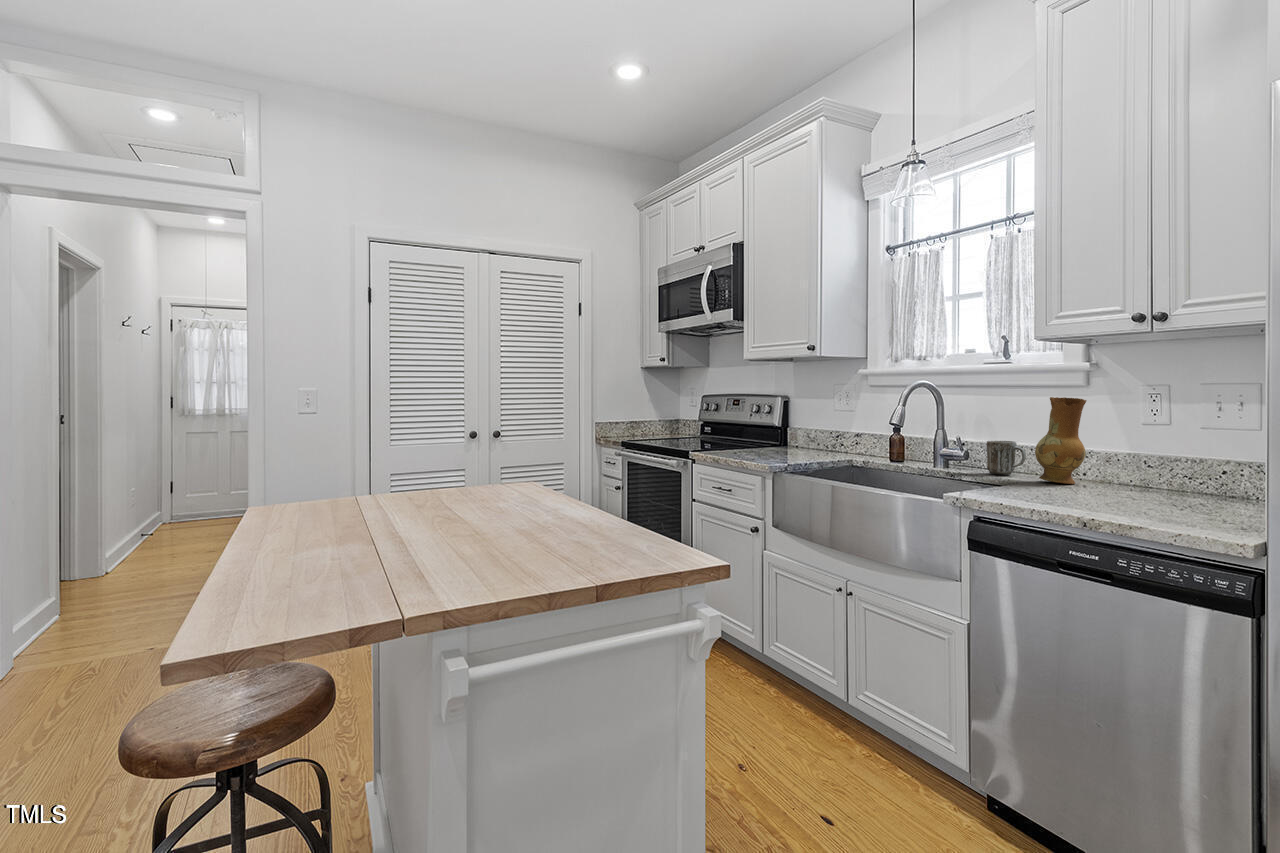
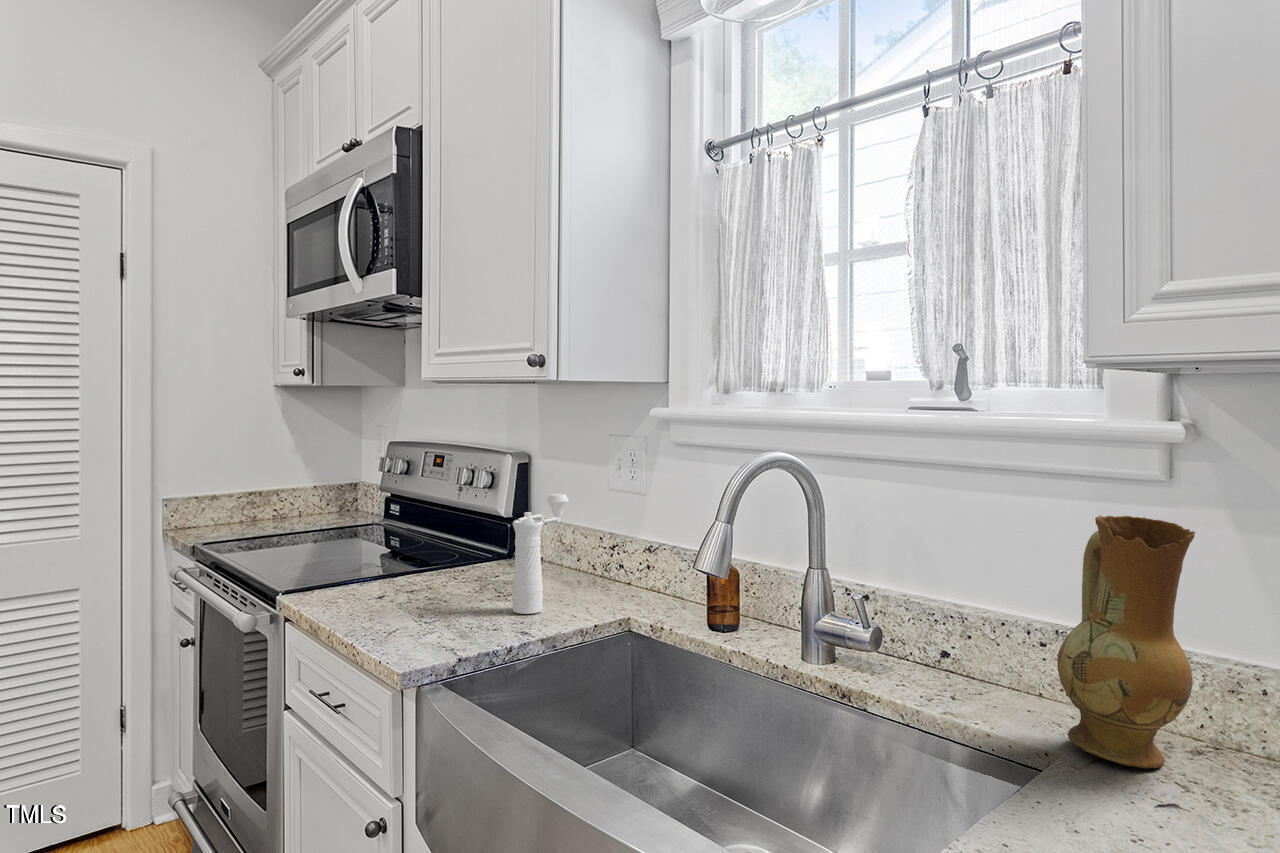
pepper mill: none [798,409,820,458] -> present [513,494,569,614]
mug: present [987,441,1026,475] -> none [924,603,1018,699]

